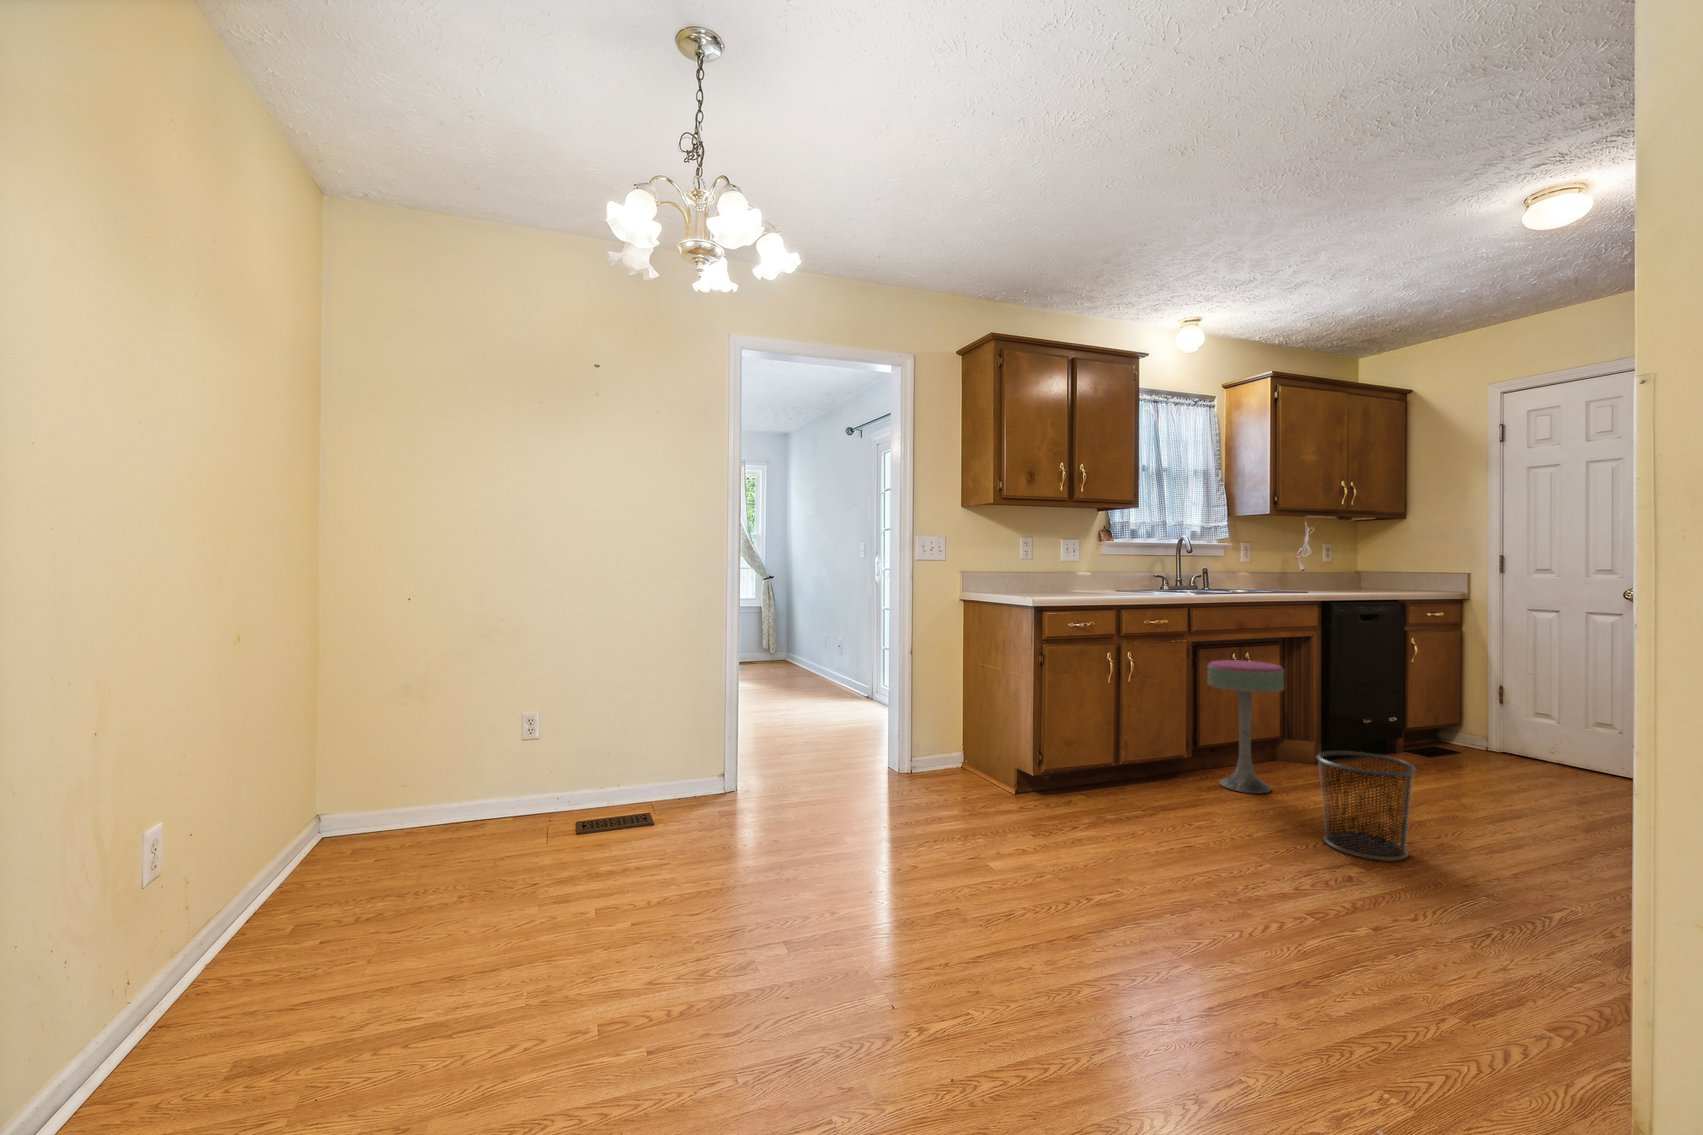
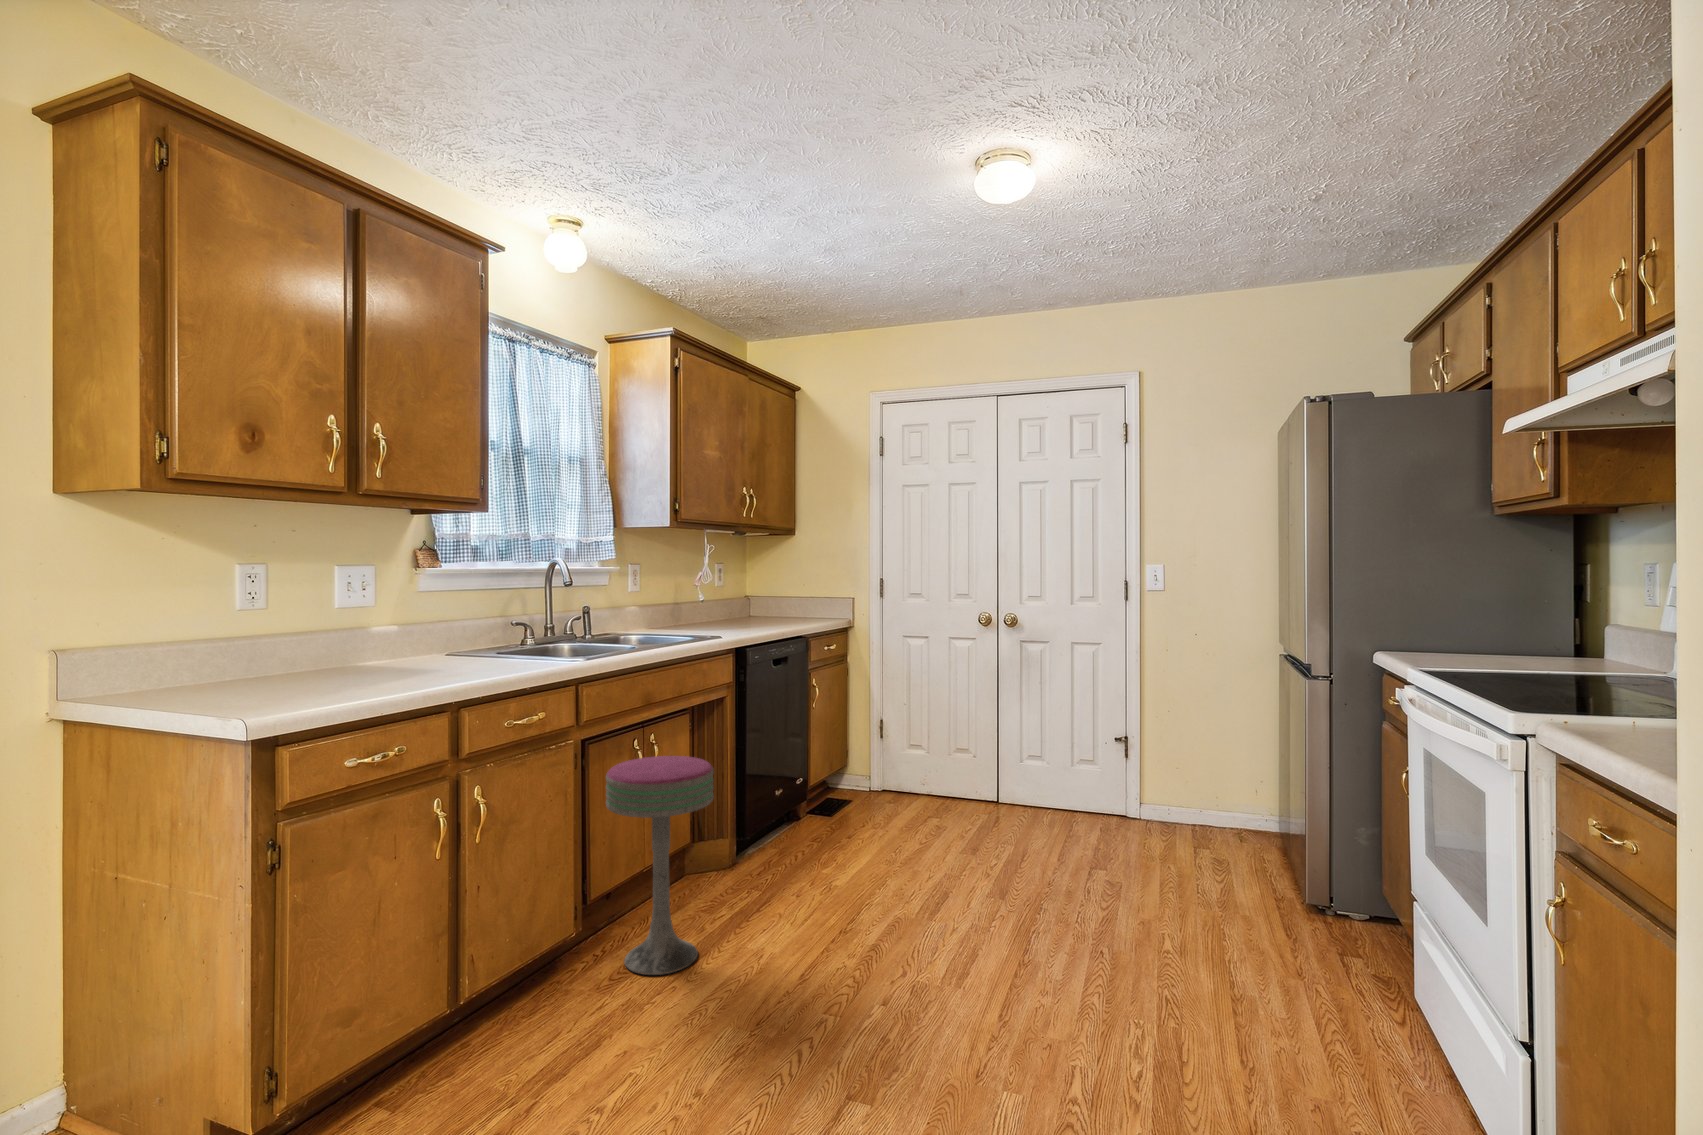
trash can: present [1317,751,1416,861] -> none [784,894,906,1079]

